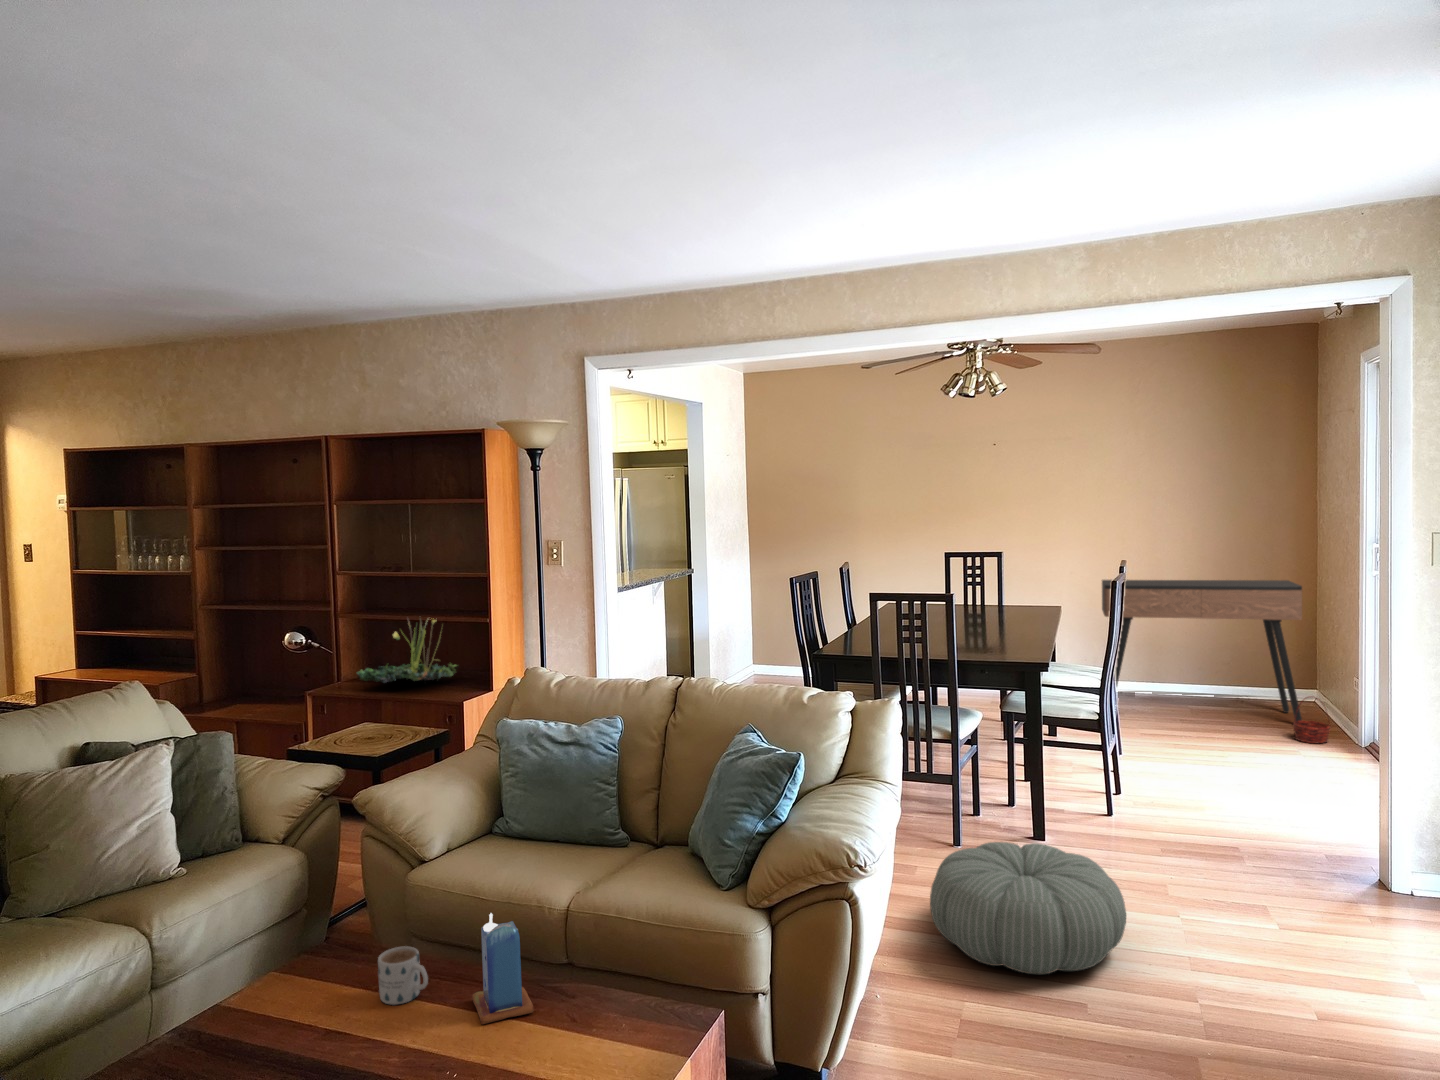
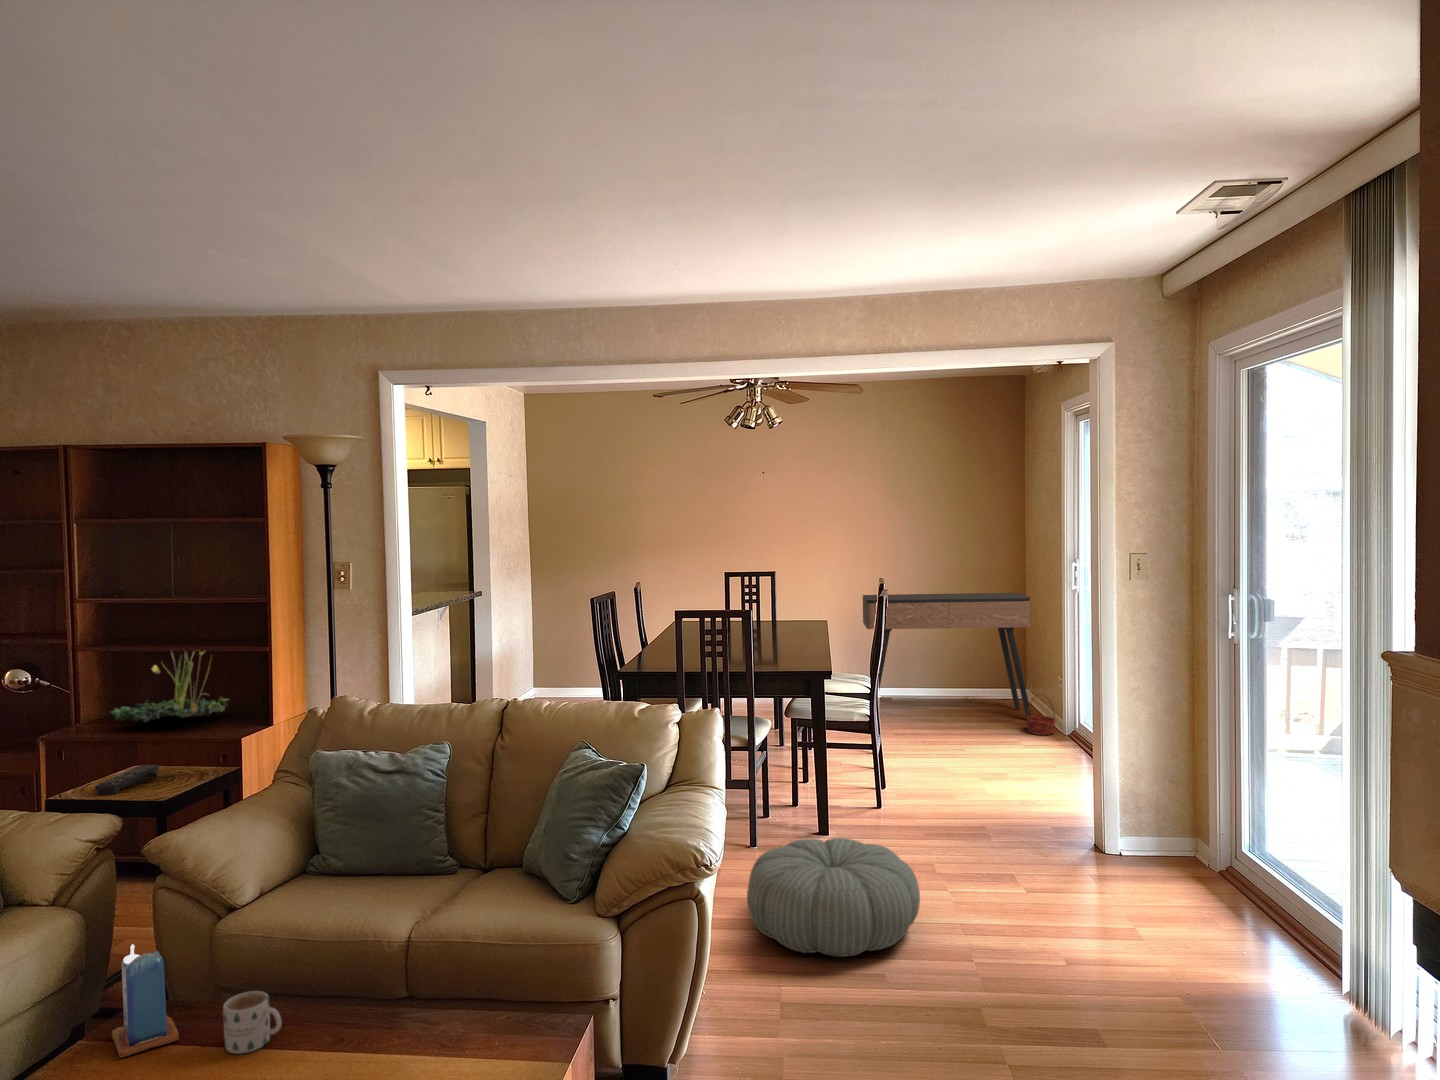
remote control: none [327,723,383,749] -> present [95,765,159,795]
candle: present [472,913,533,1024] -> present [112,944,179,1058]

